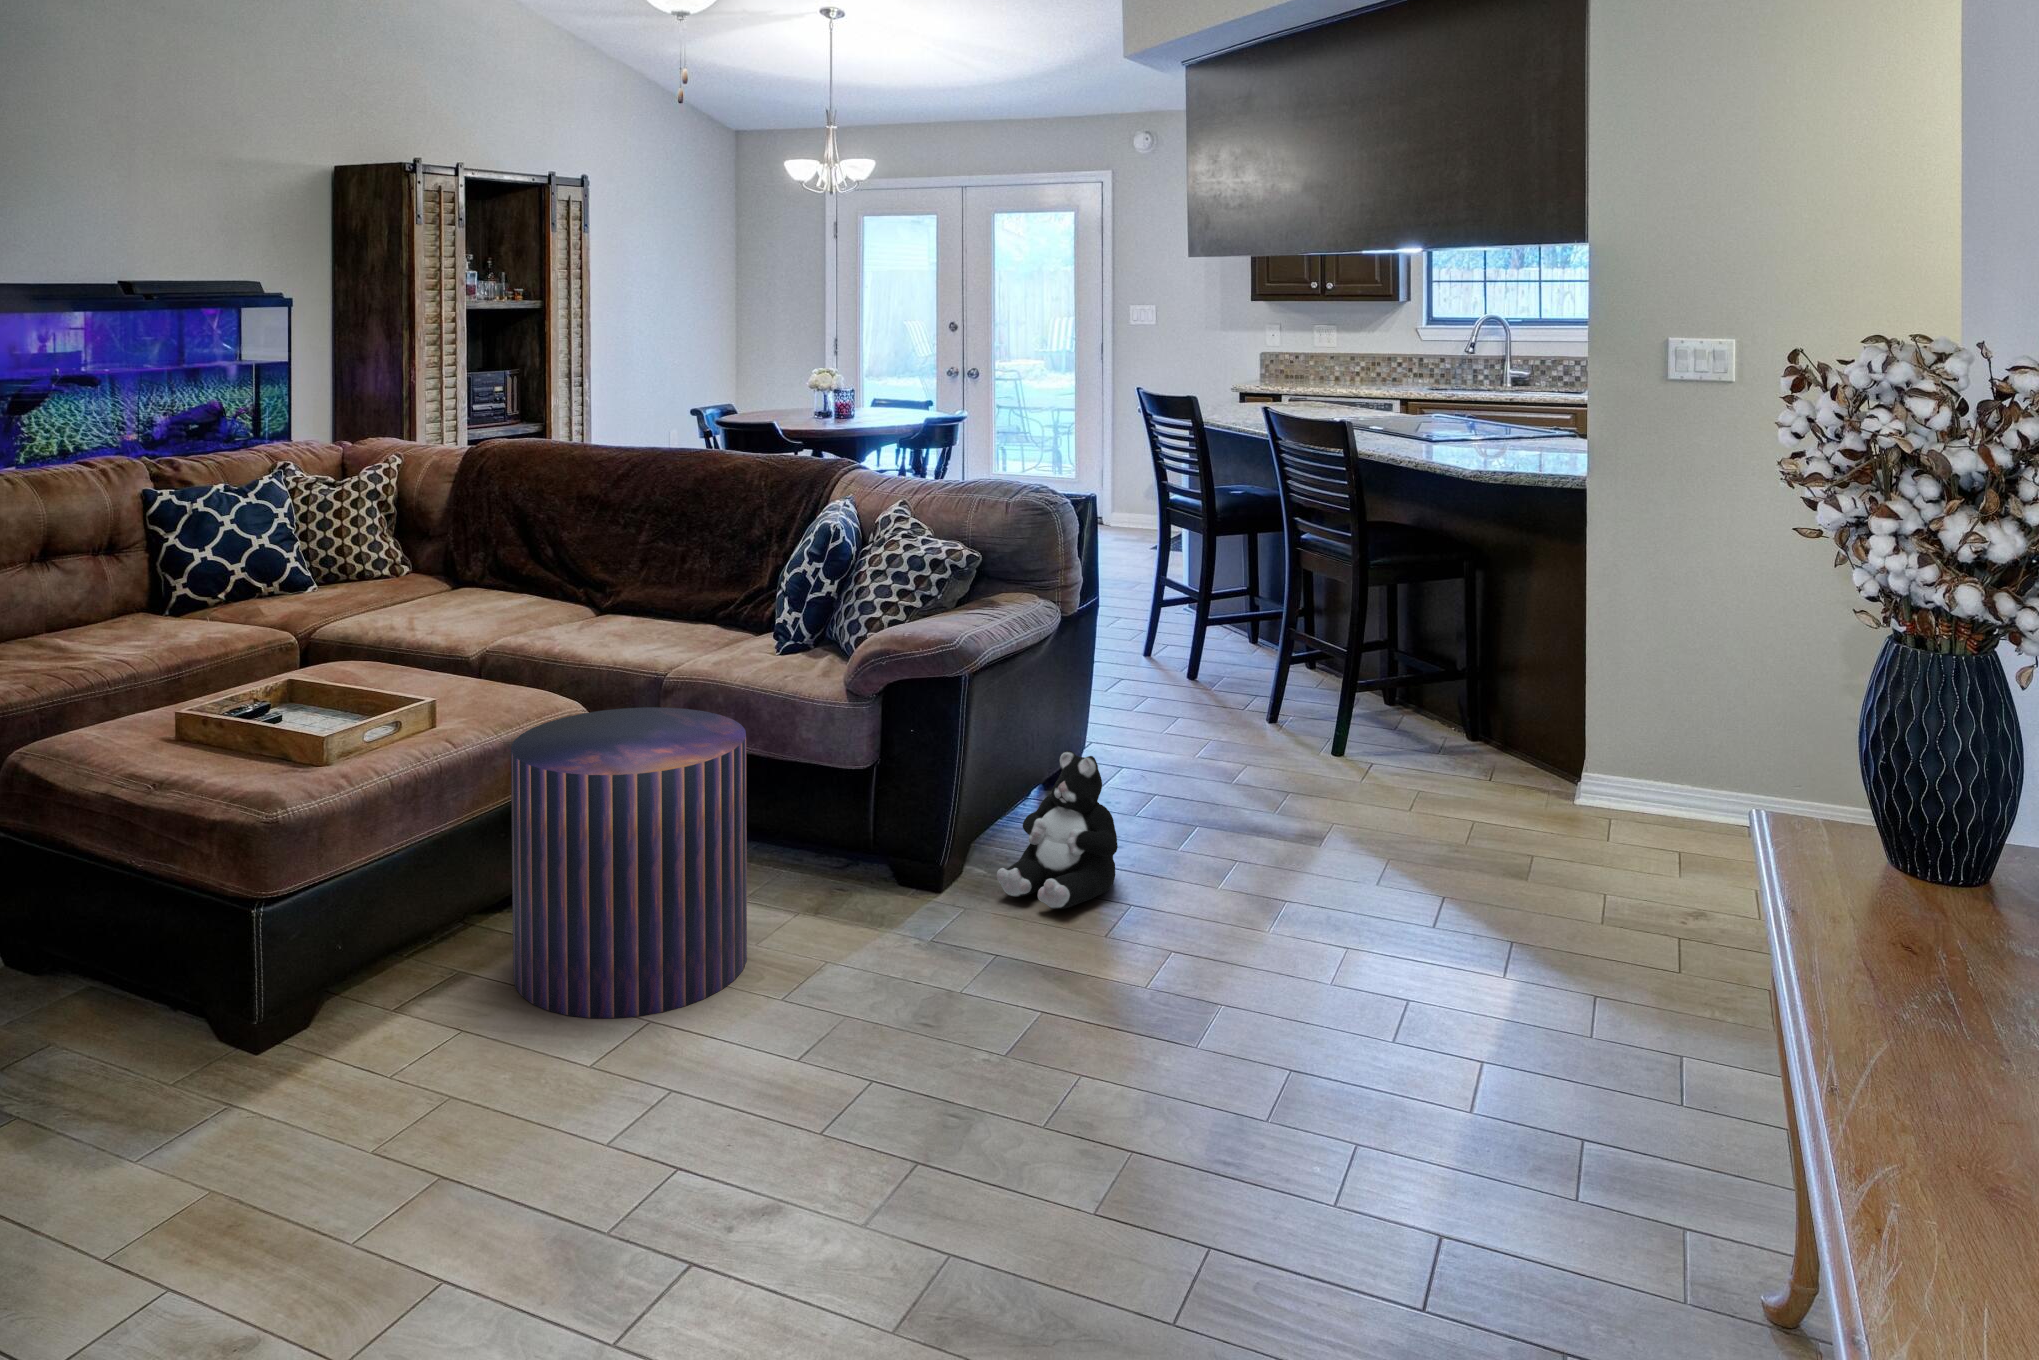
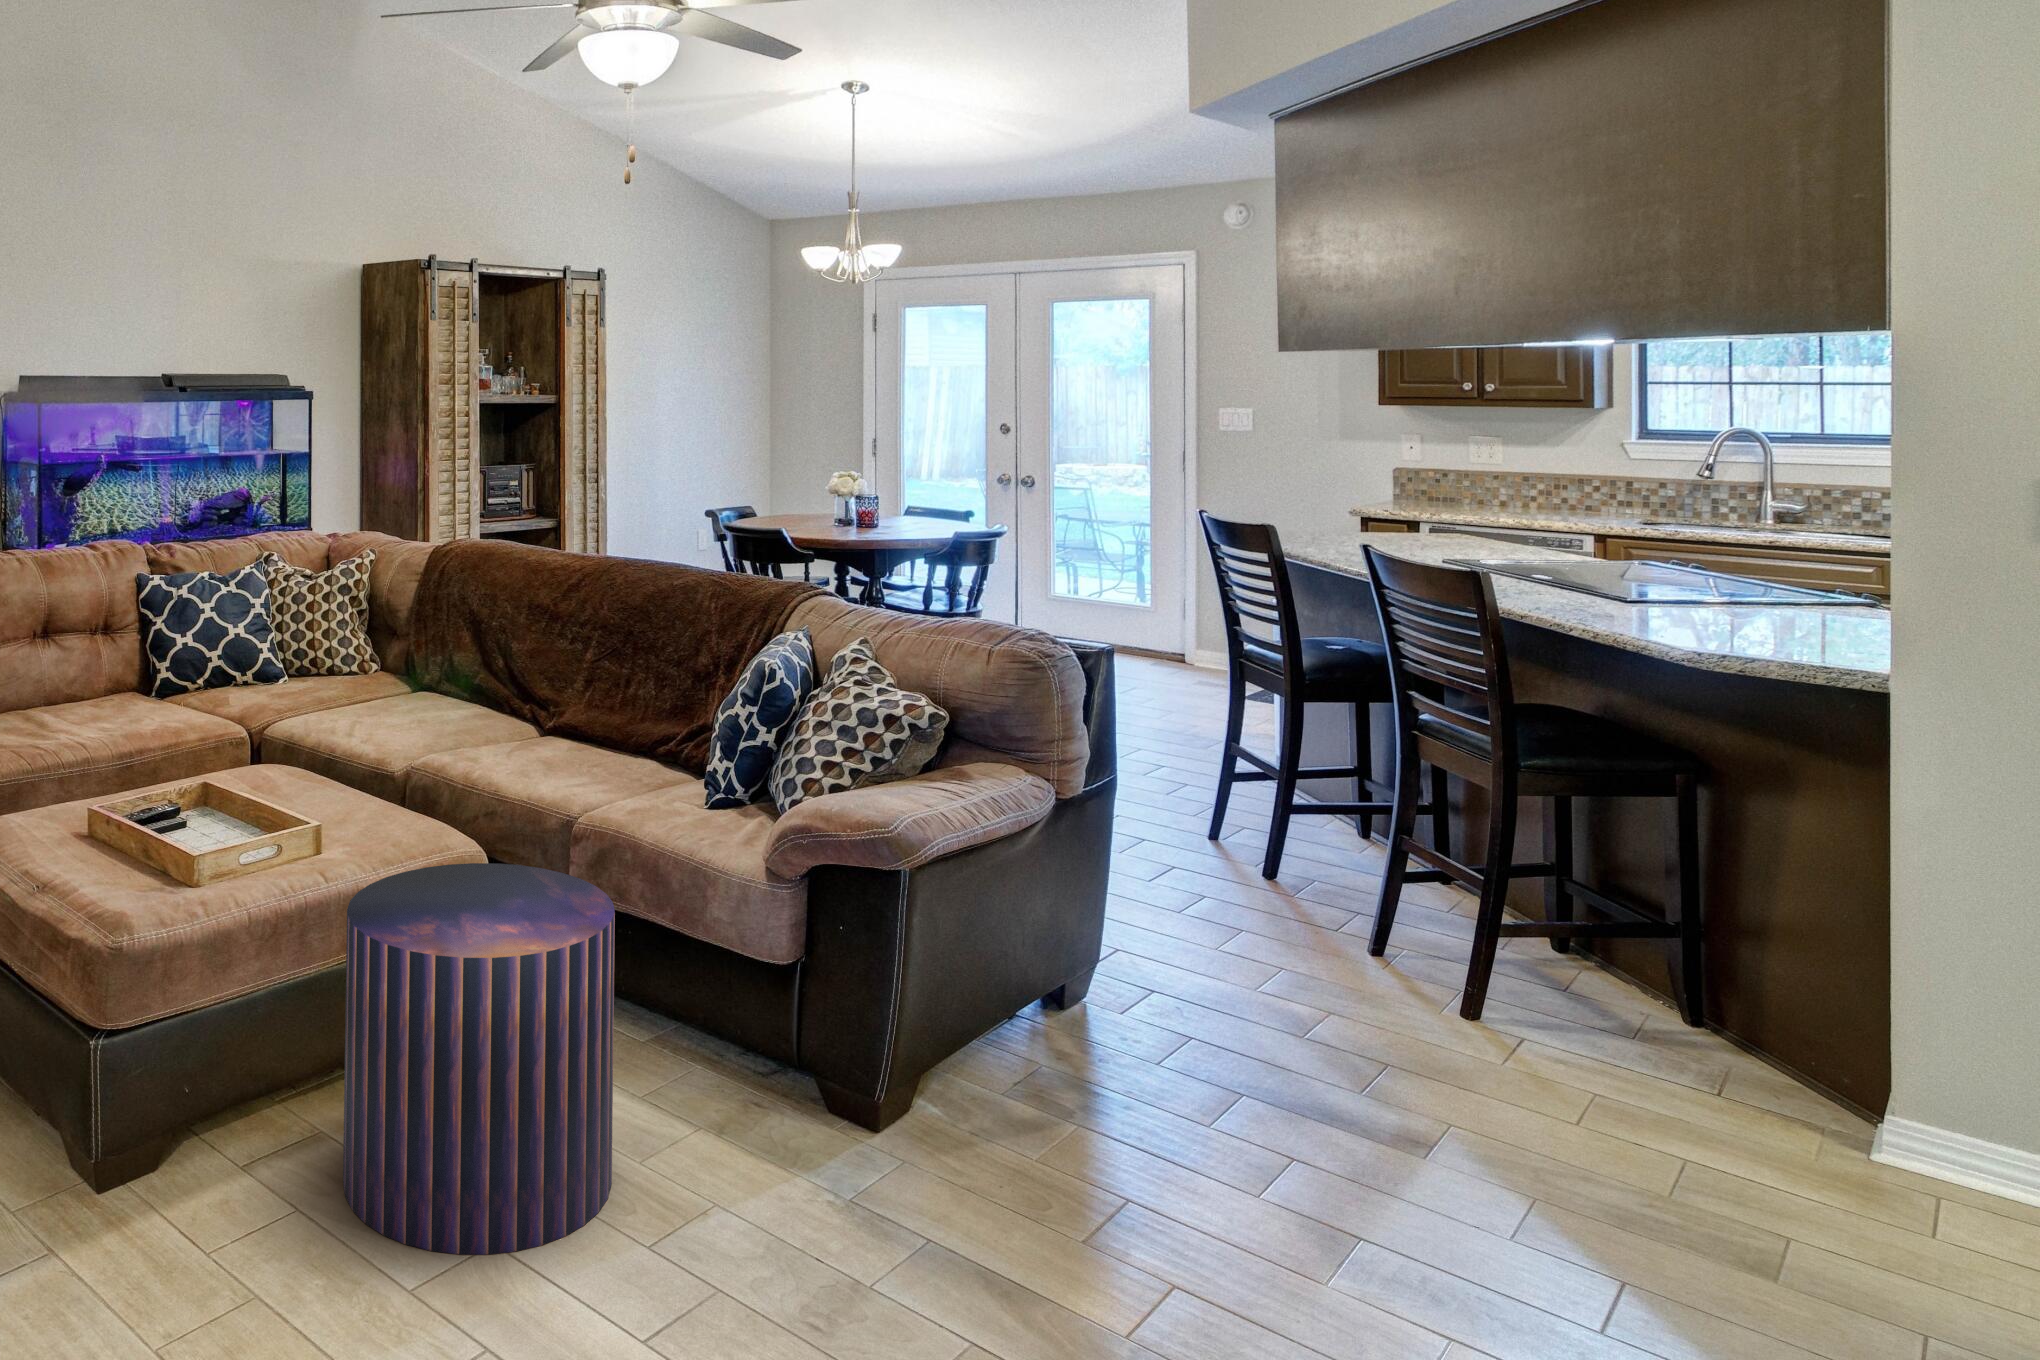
plush toy: present [997,751,1118,909] -> none [941,984,1108,1202]

